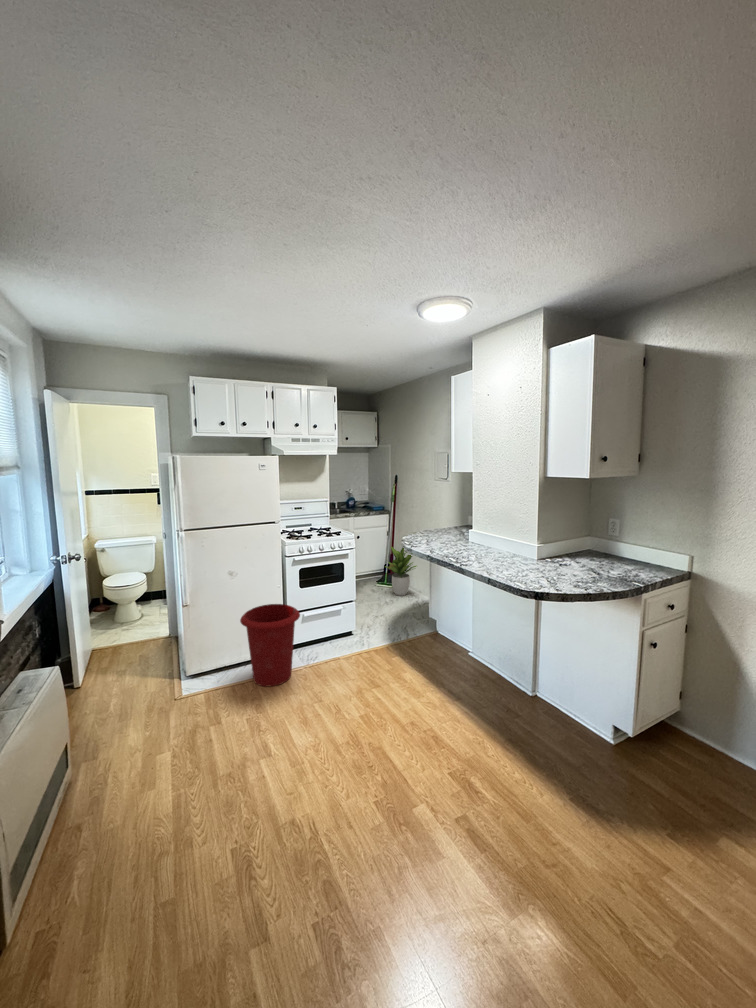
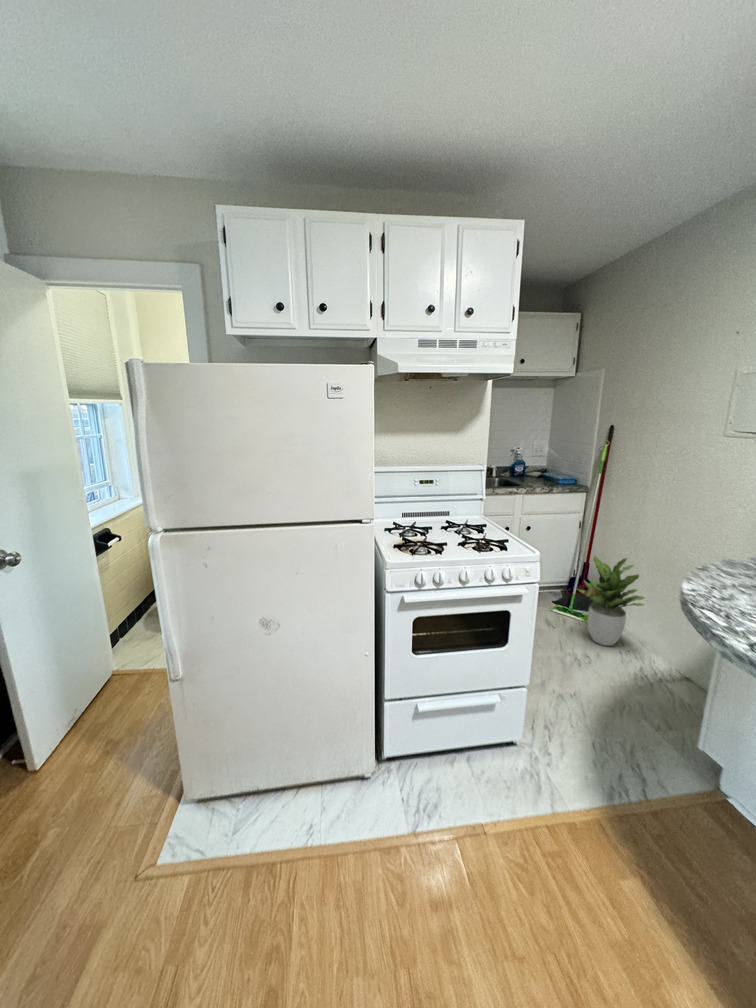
waste bin: present [240,604,300,687] -> none [256,697,396,912]

